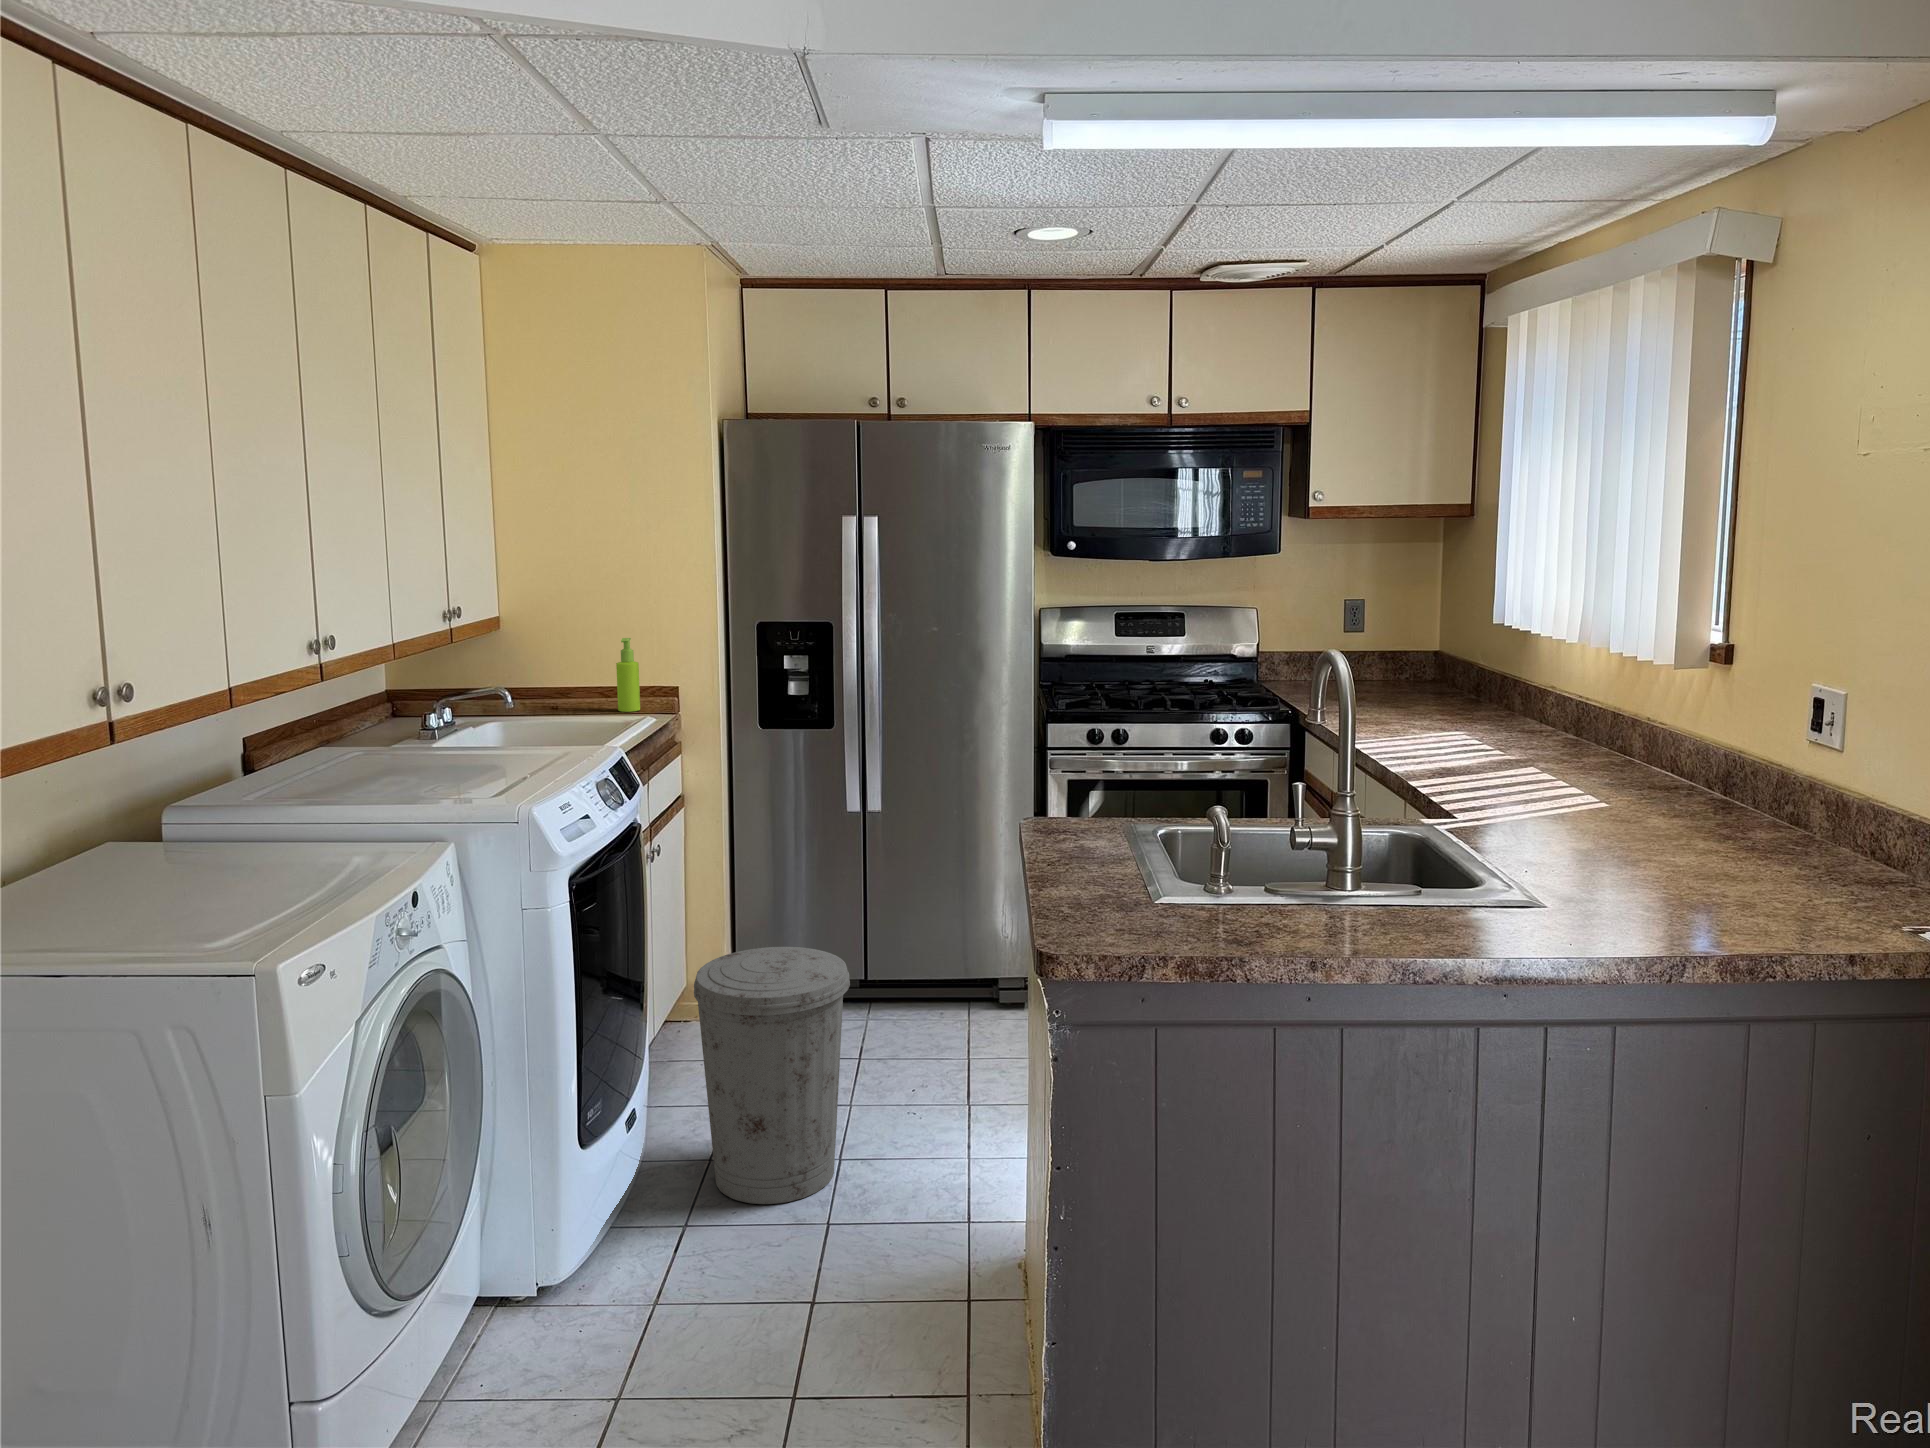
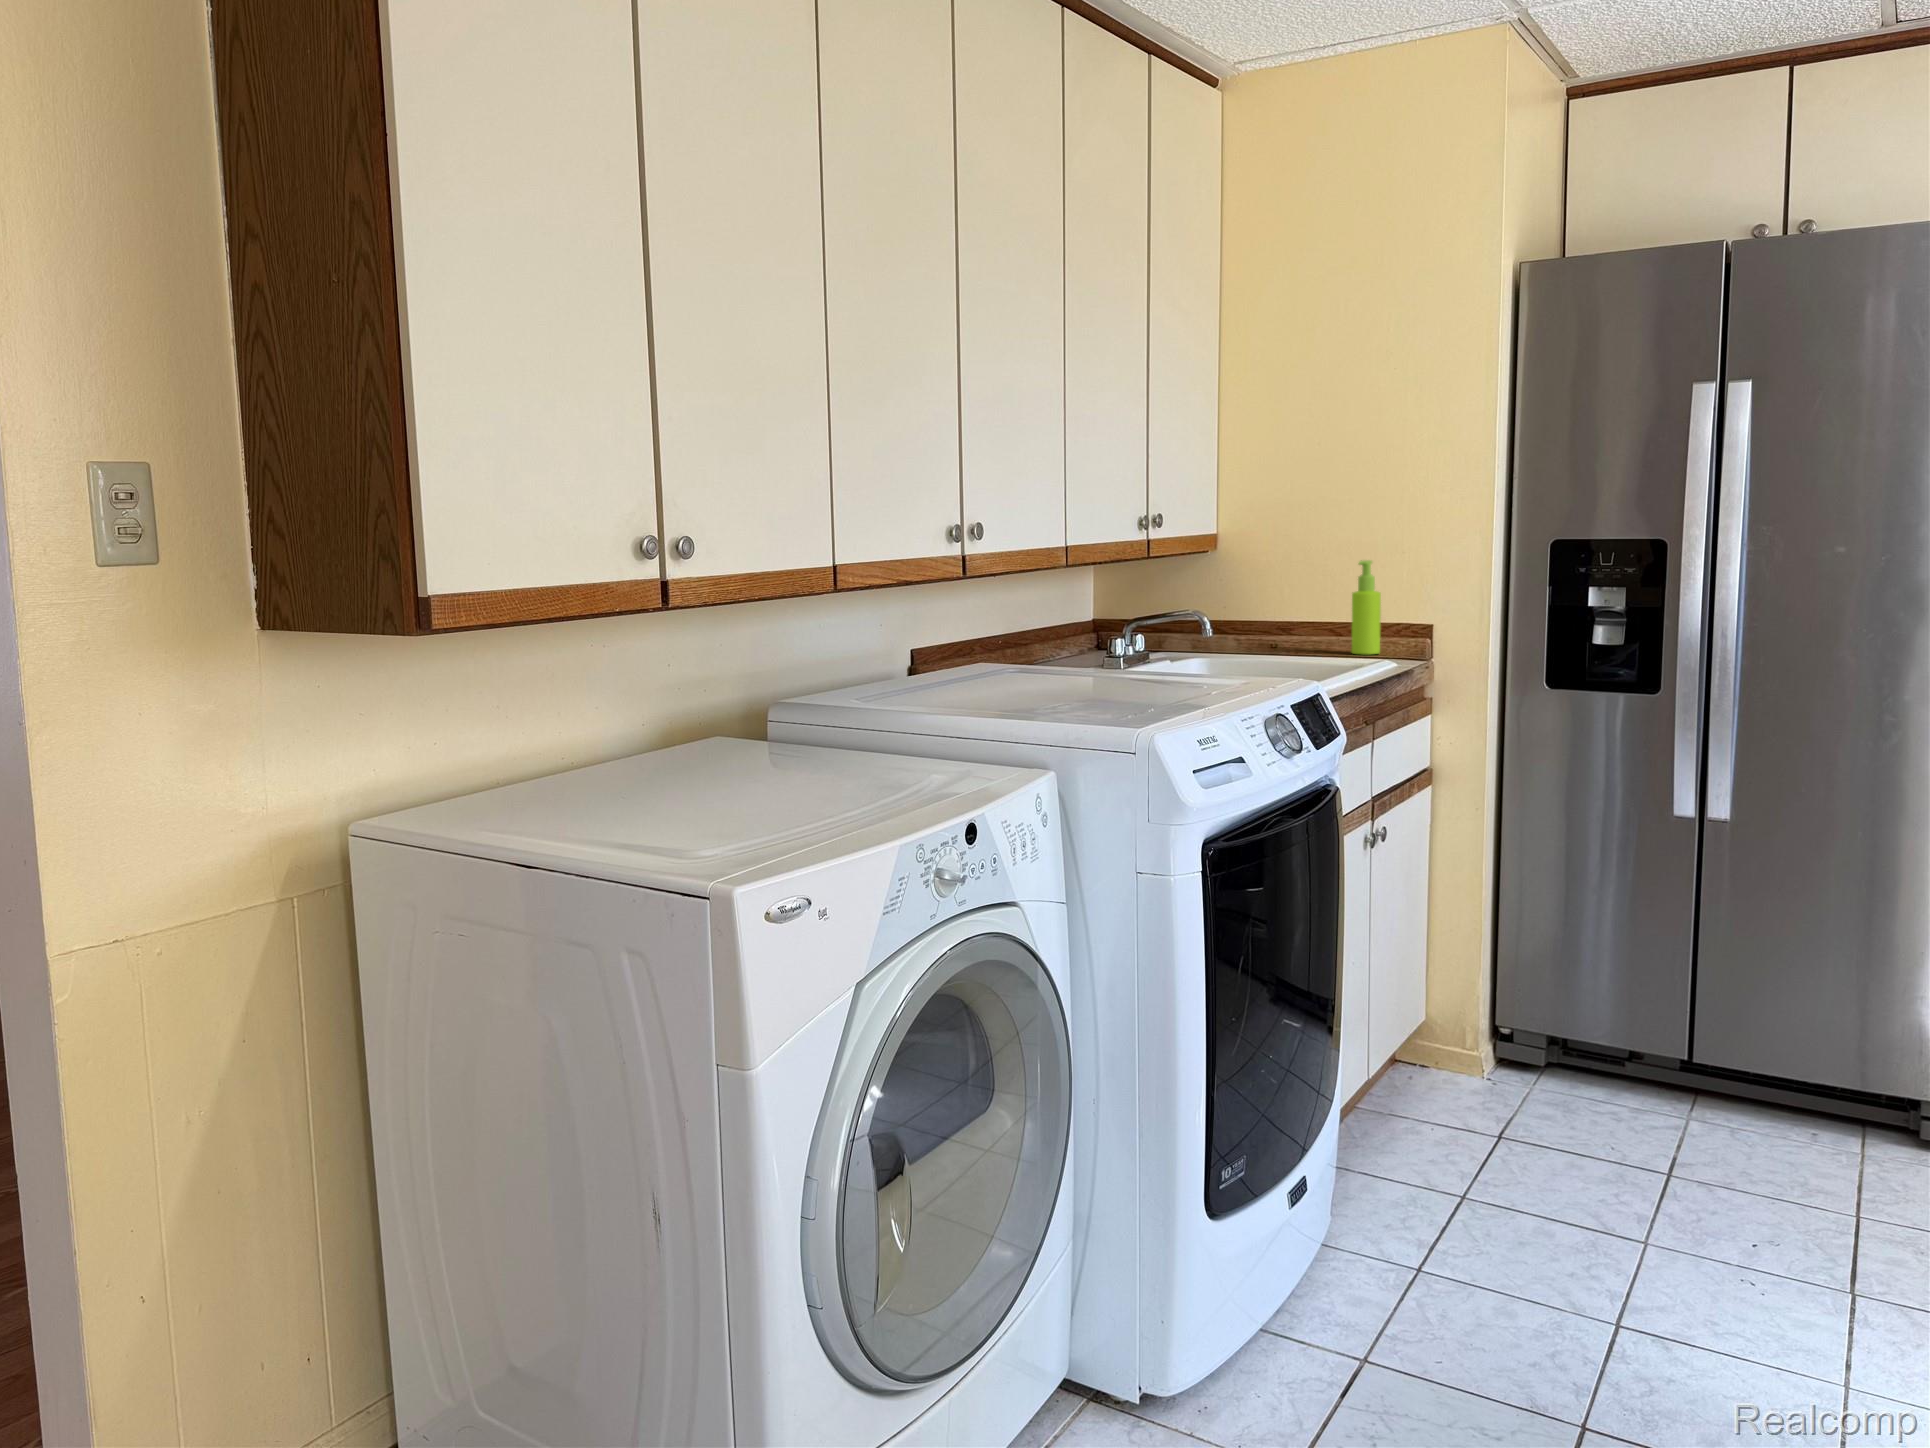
trash can: present [694,947,850,1204] -> none [1394,986,1644,1377]

